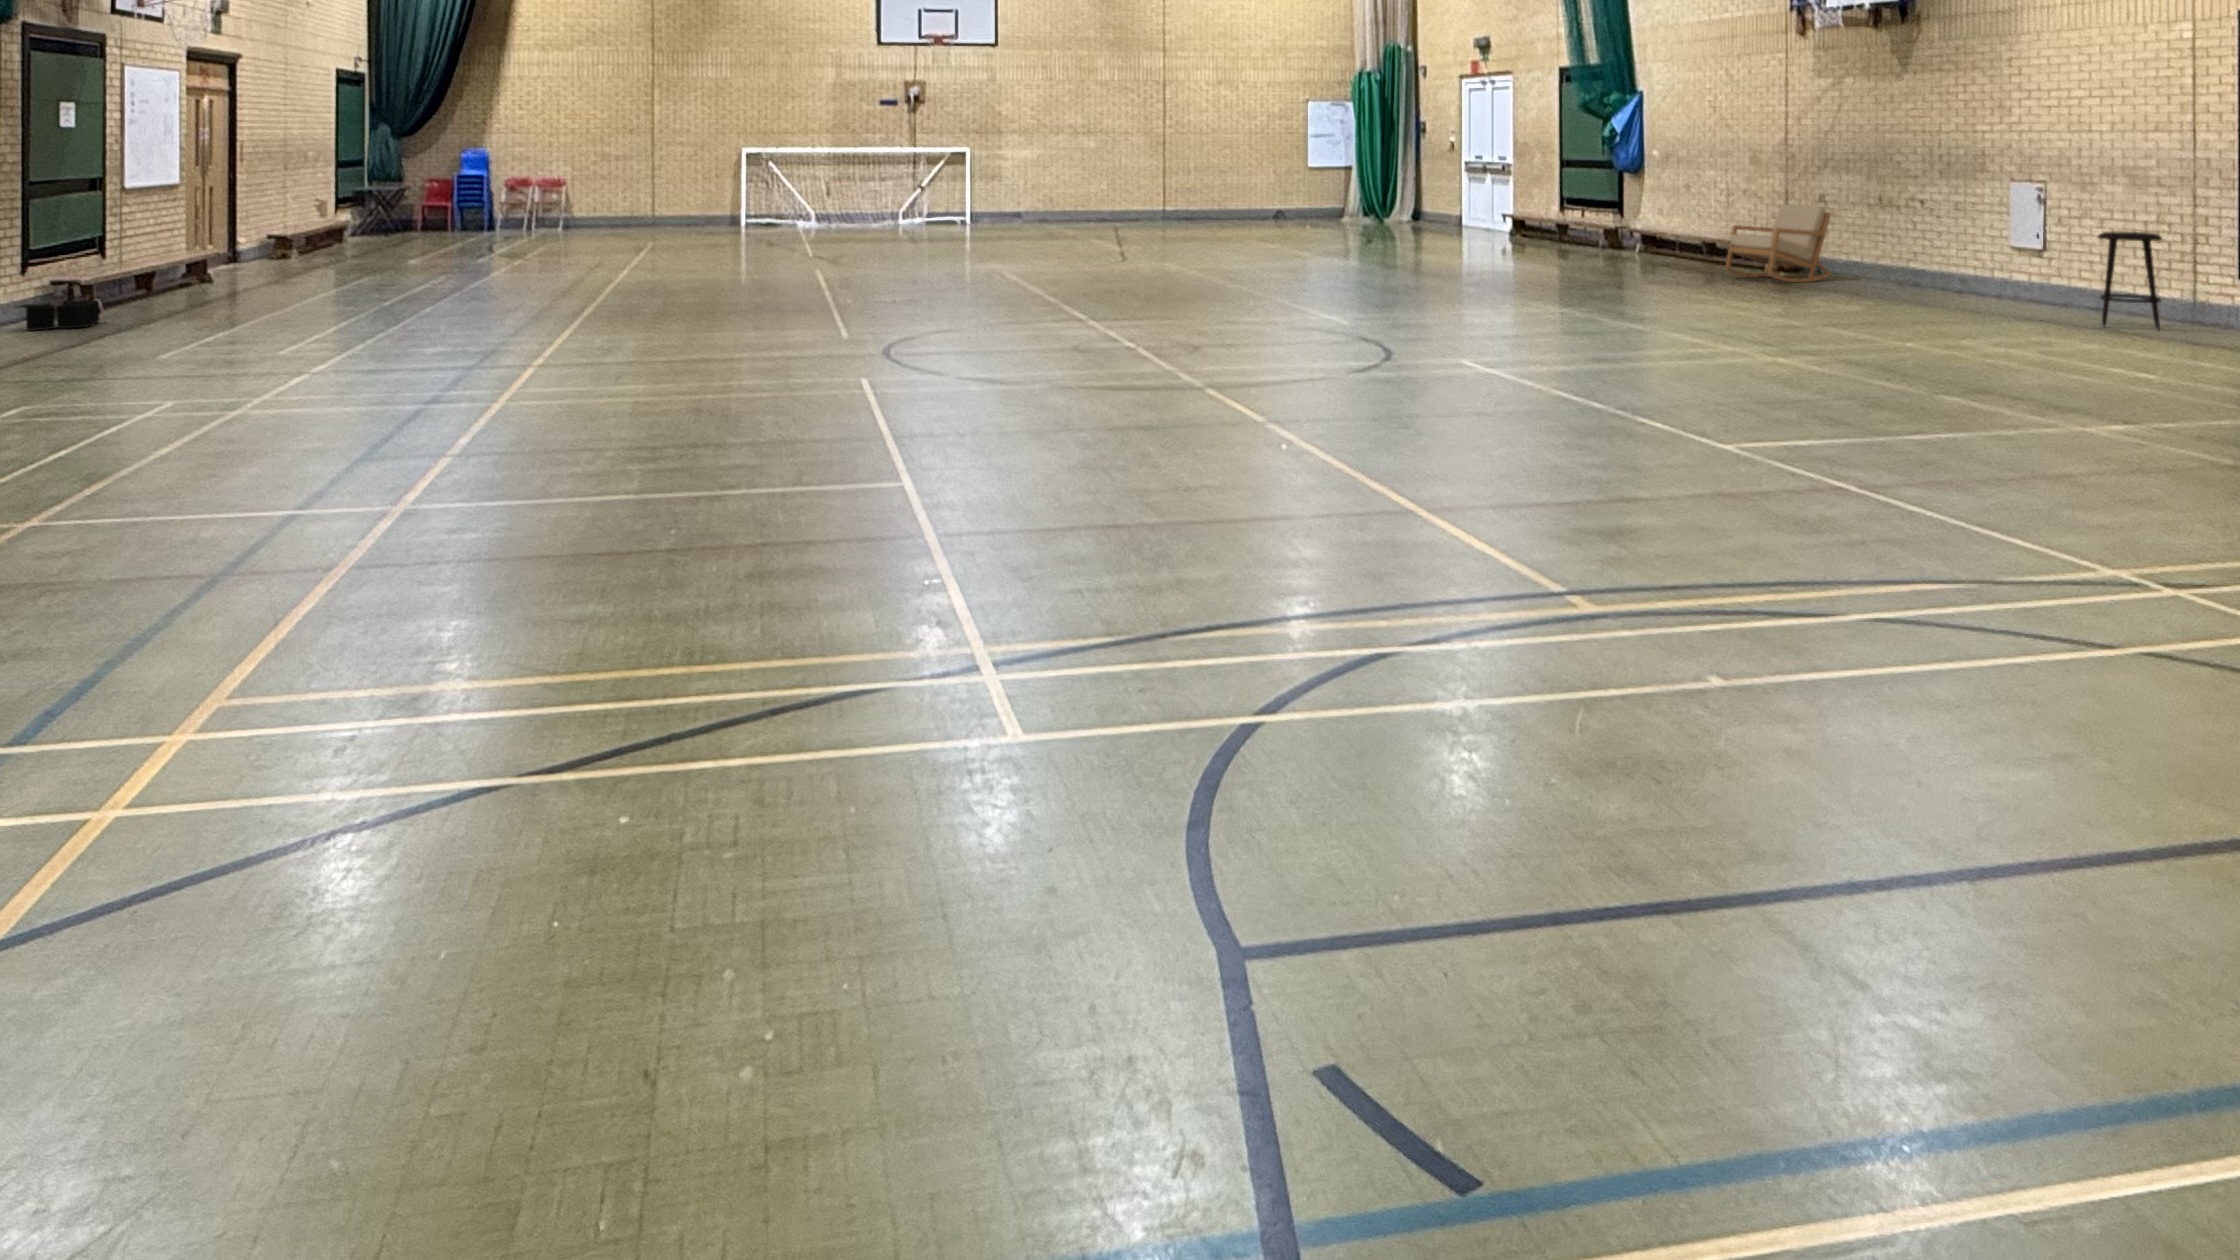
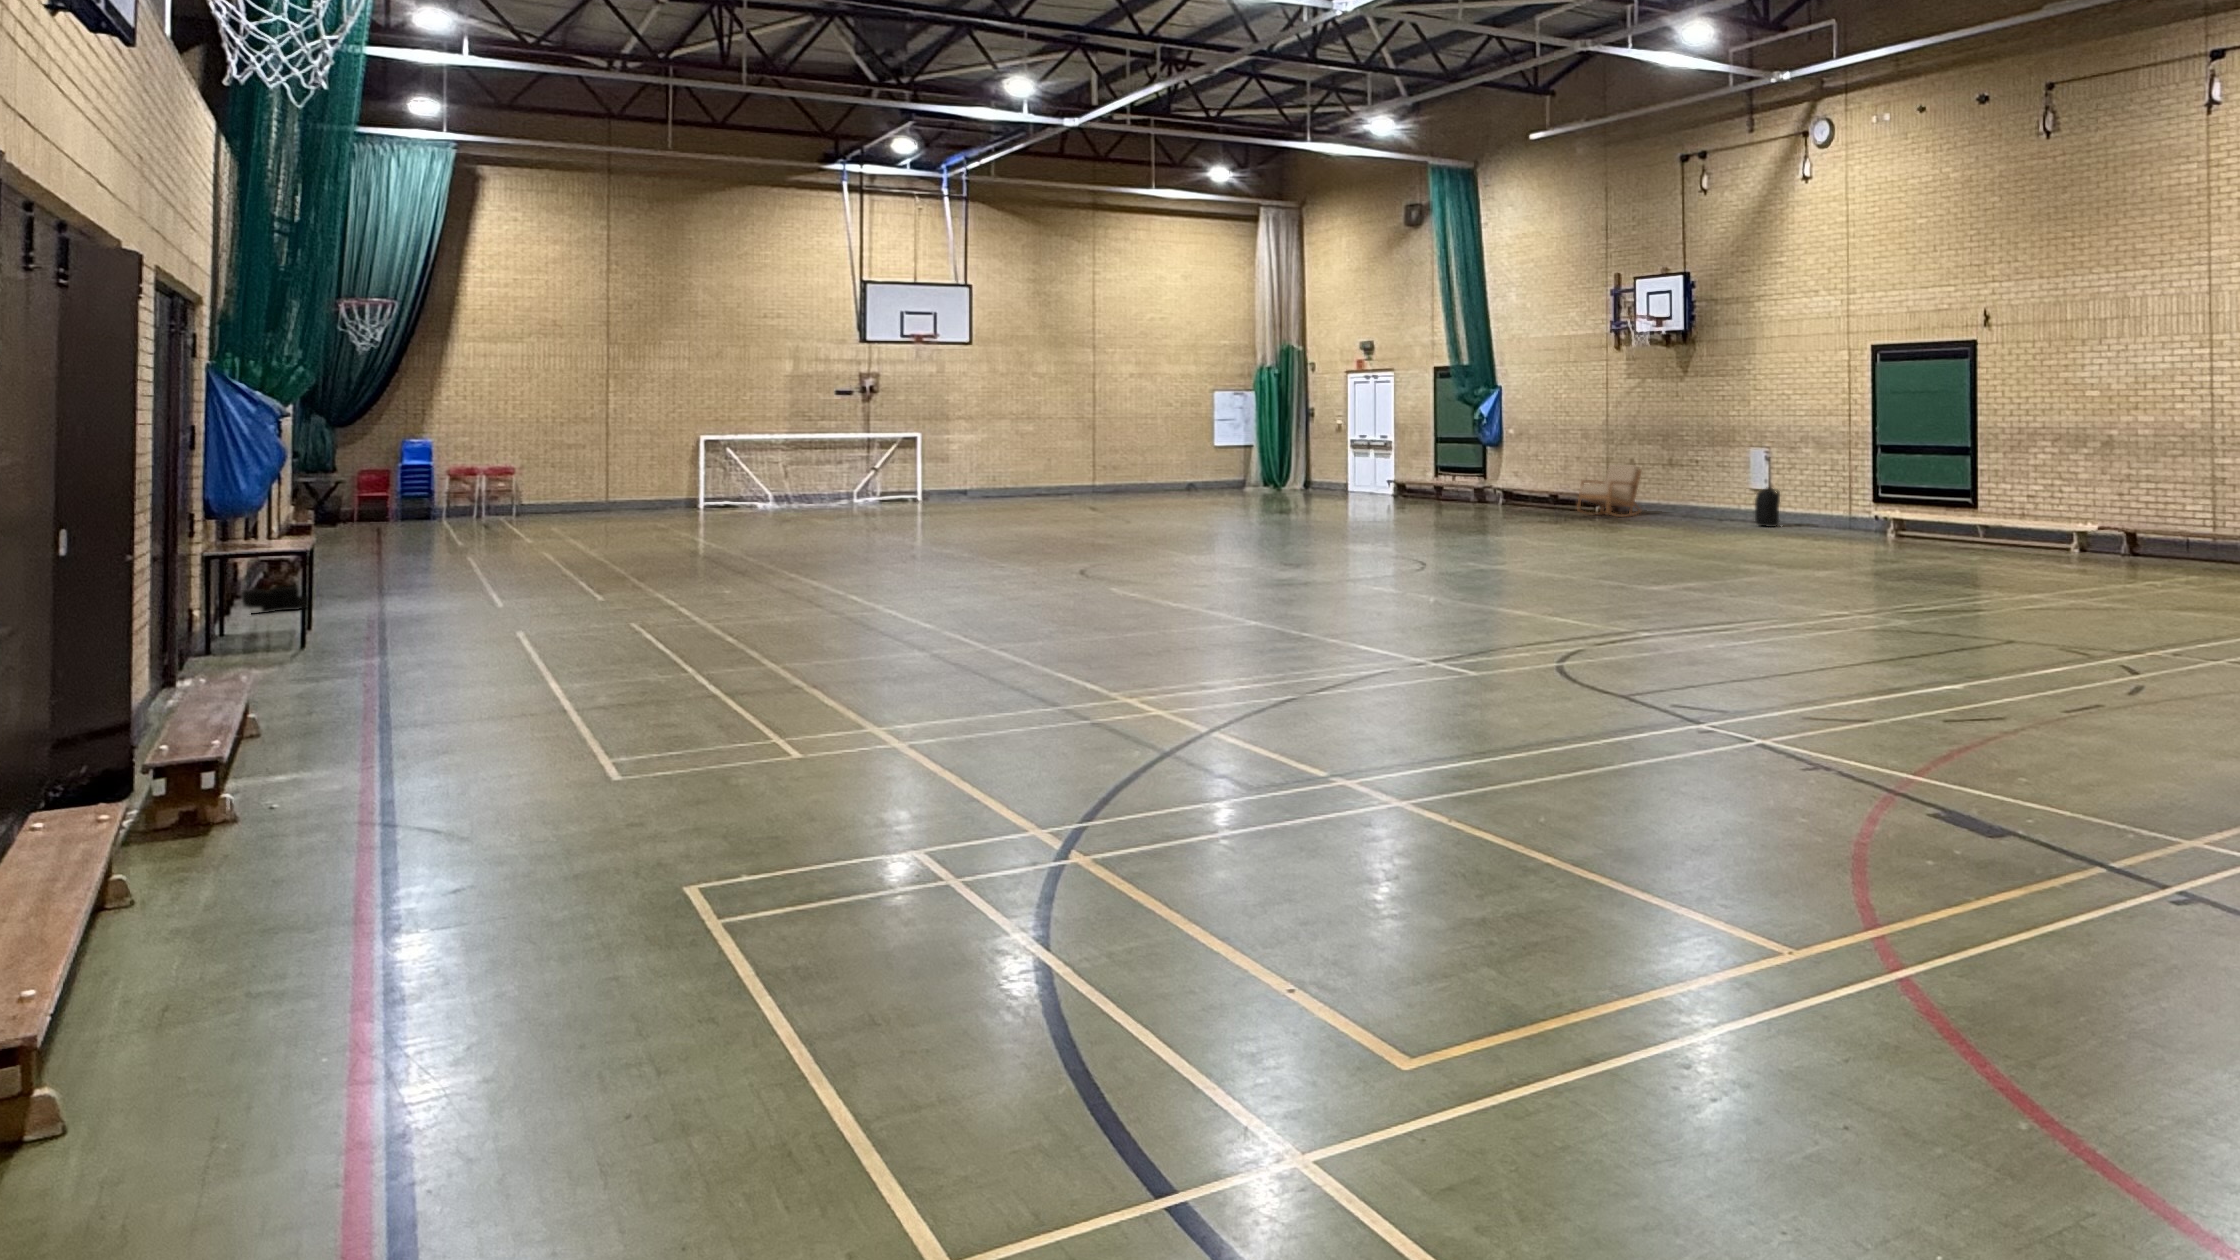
stool: present [2098,232,2162,330] -> none [1803,475,1836,532]
backpack: none [2010,249,2063,313] -> present [1755,488,1780,527]

